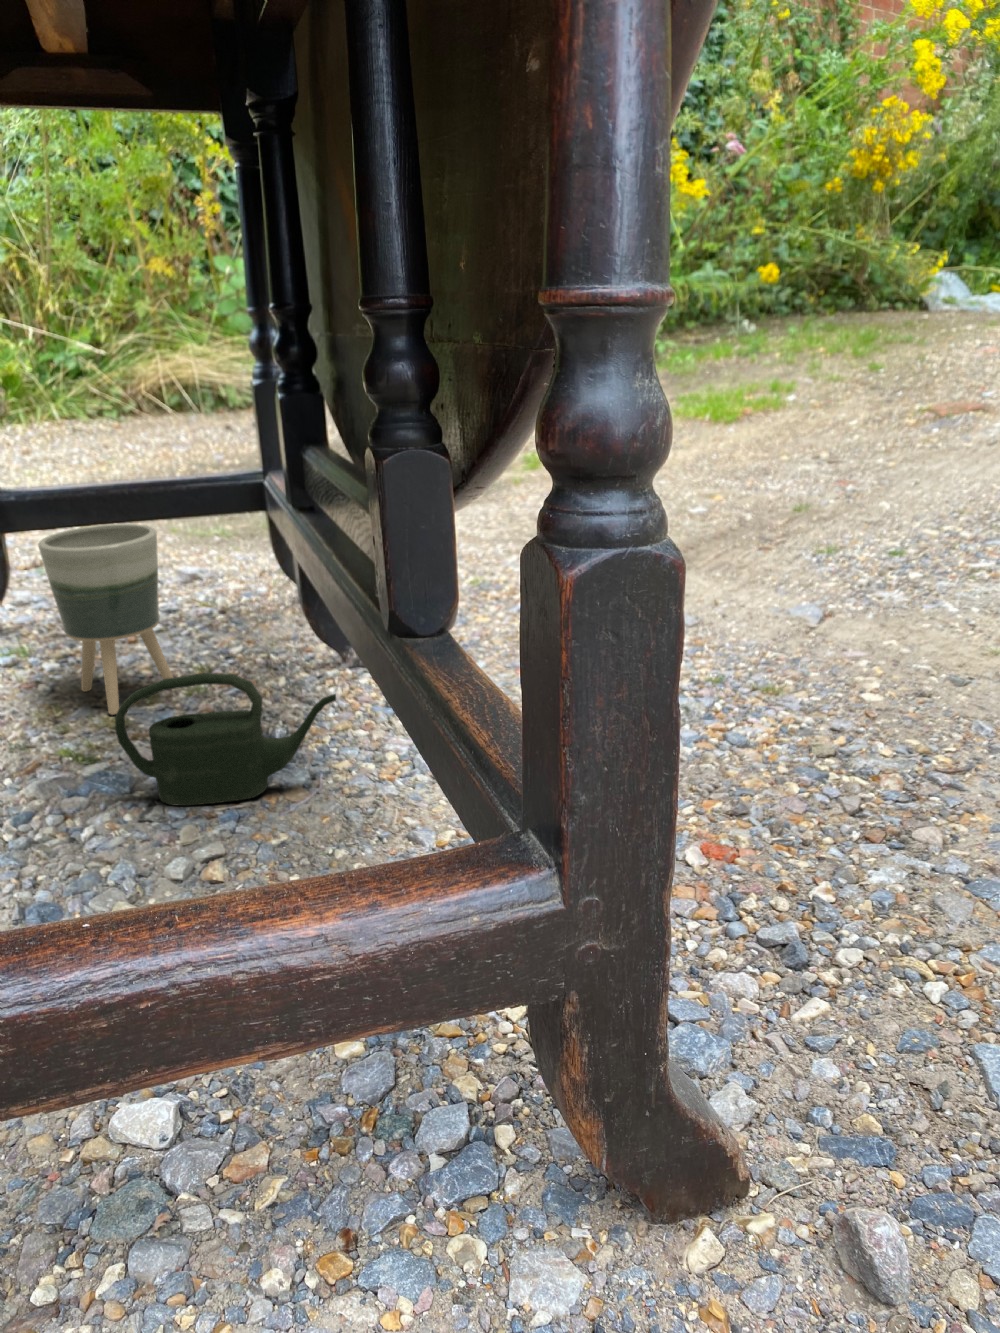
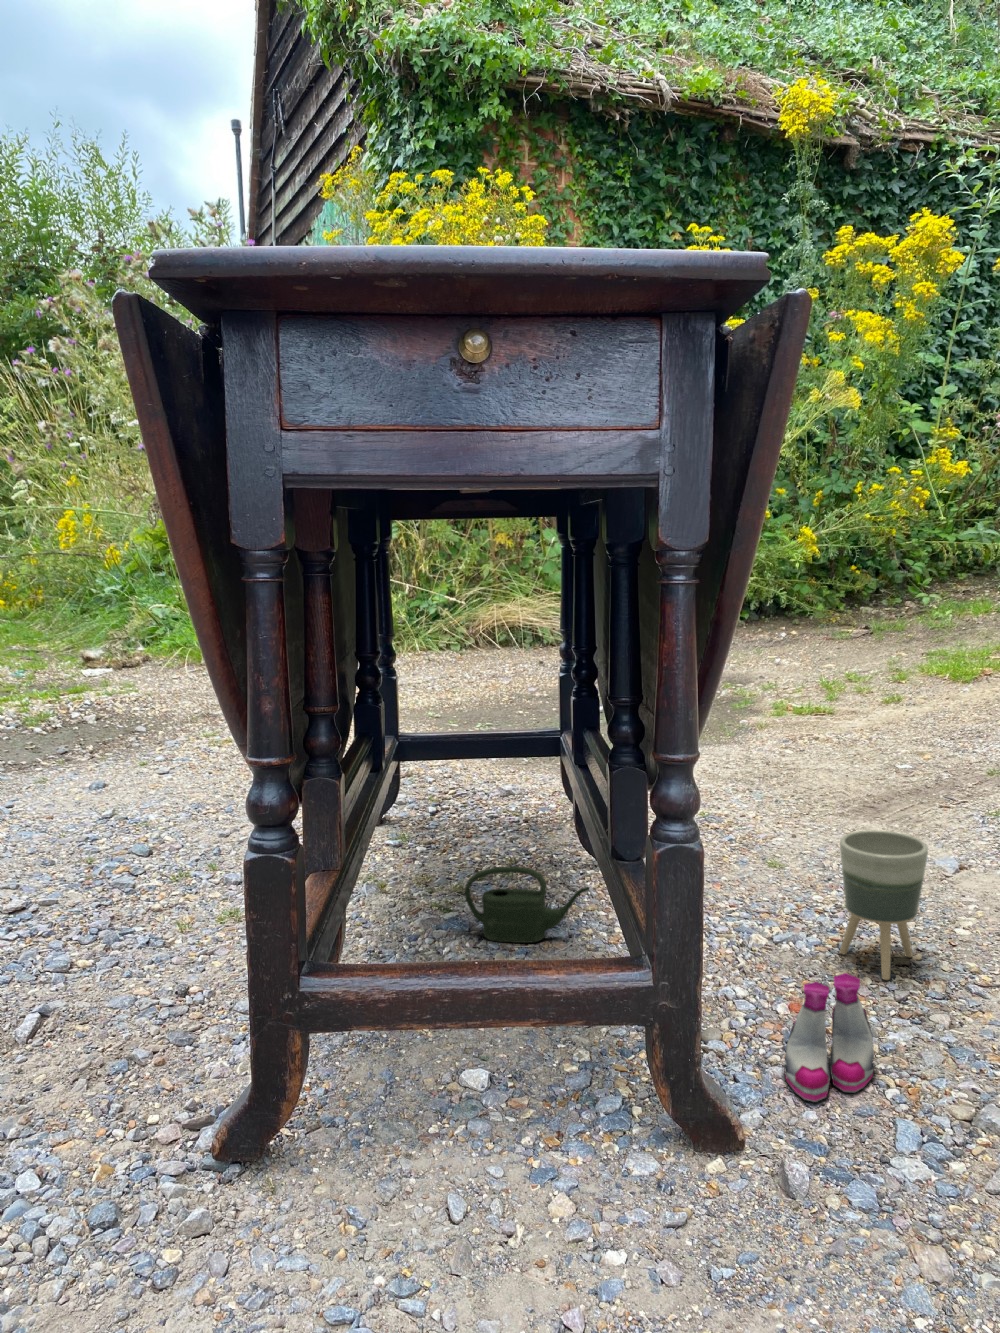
planter: present [38,524,173,715] -> present [840,831,928,980]
boots: none [743,789,902,1040] -> present [784,973,874,1102]

